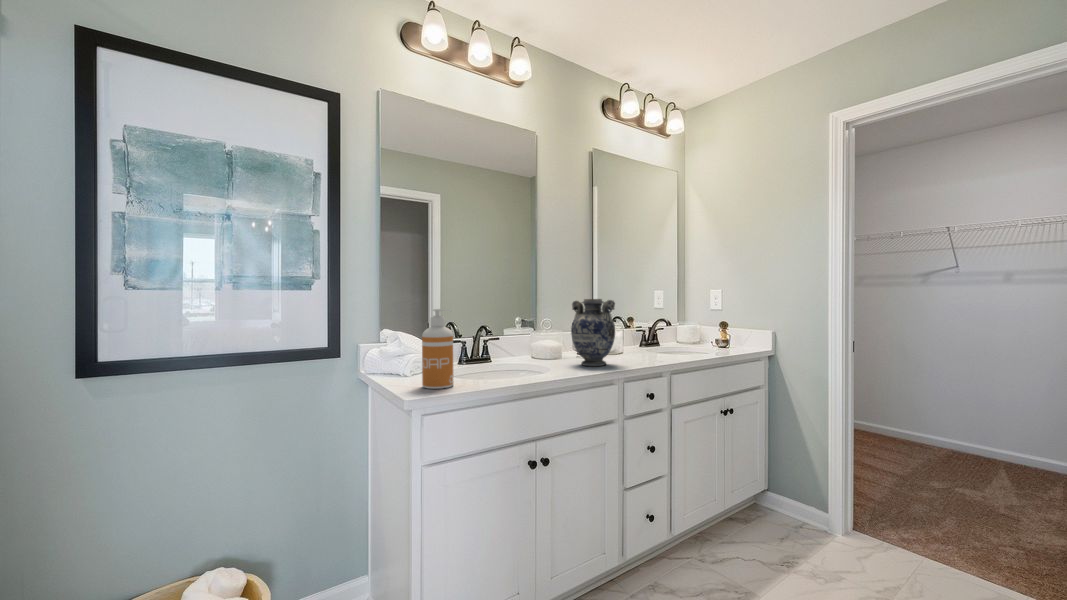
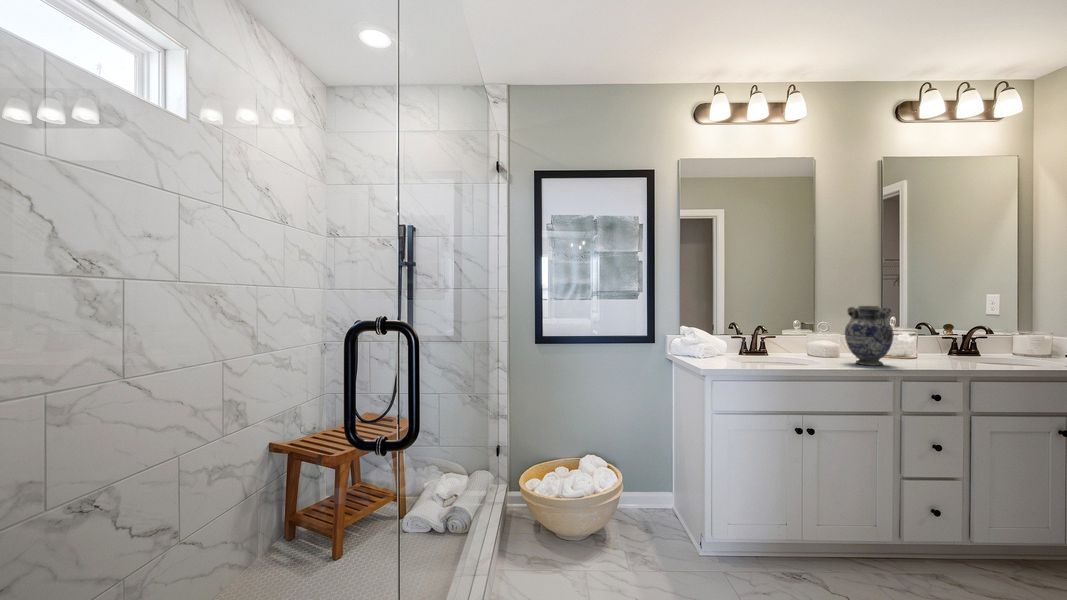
soap dispenser: present [422,309,453,389] -> none [709,313,731,367]

